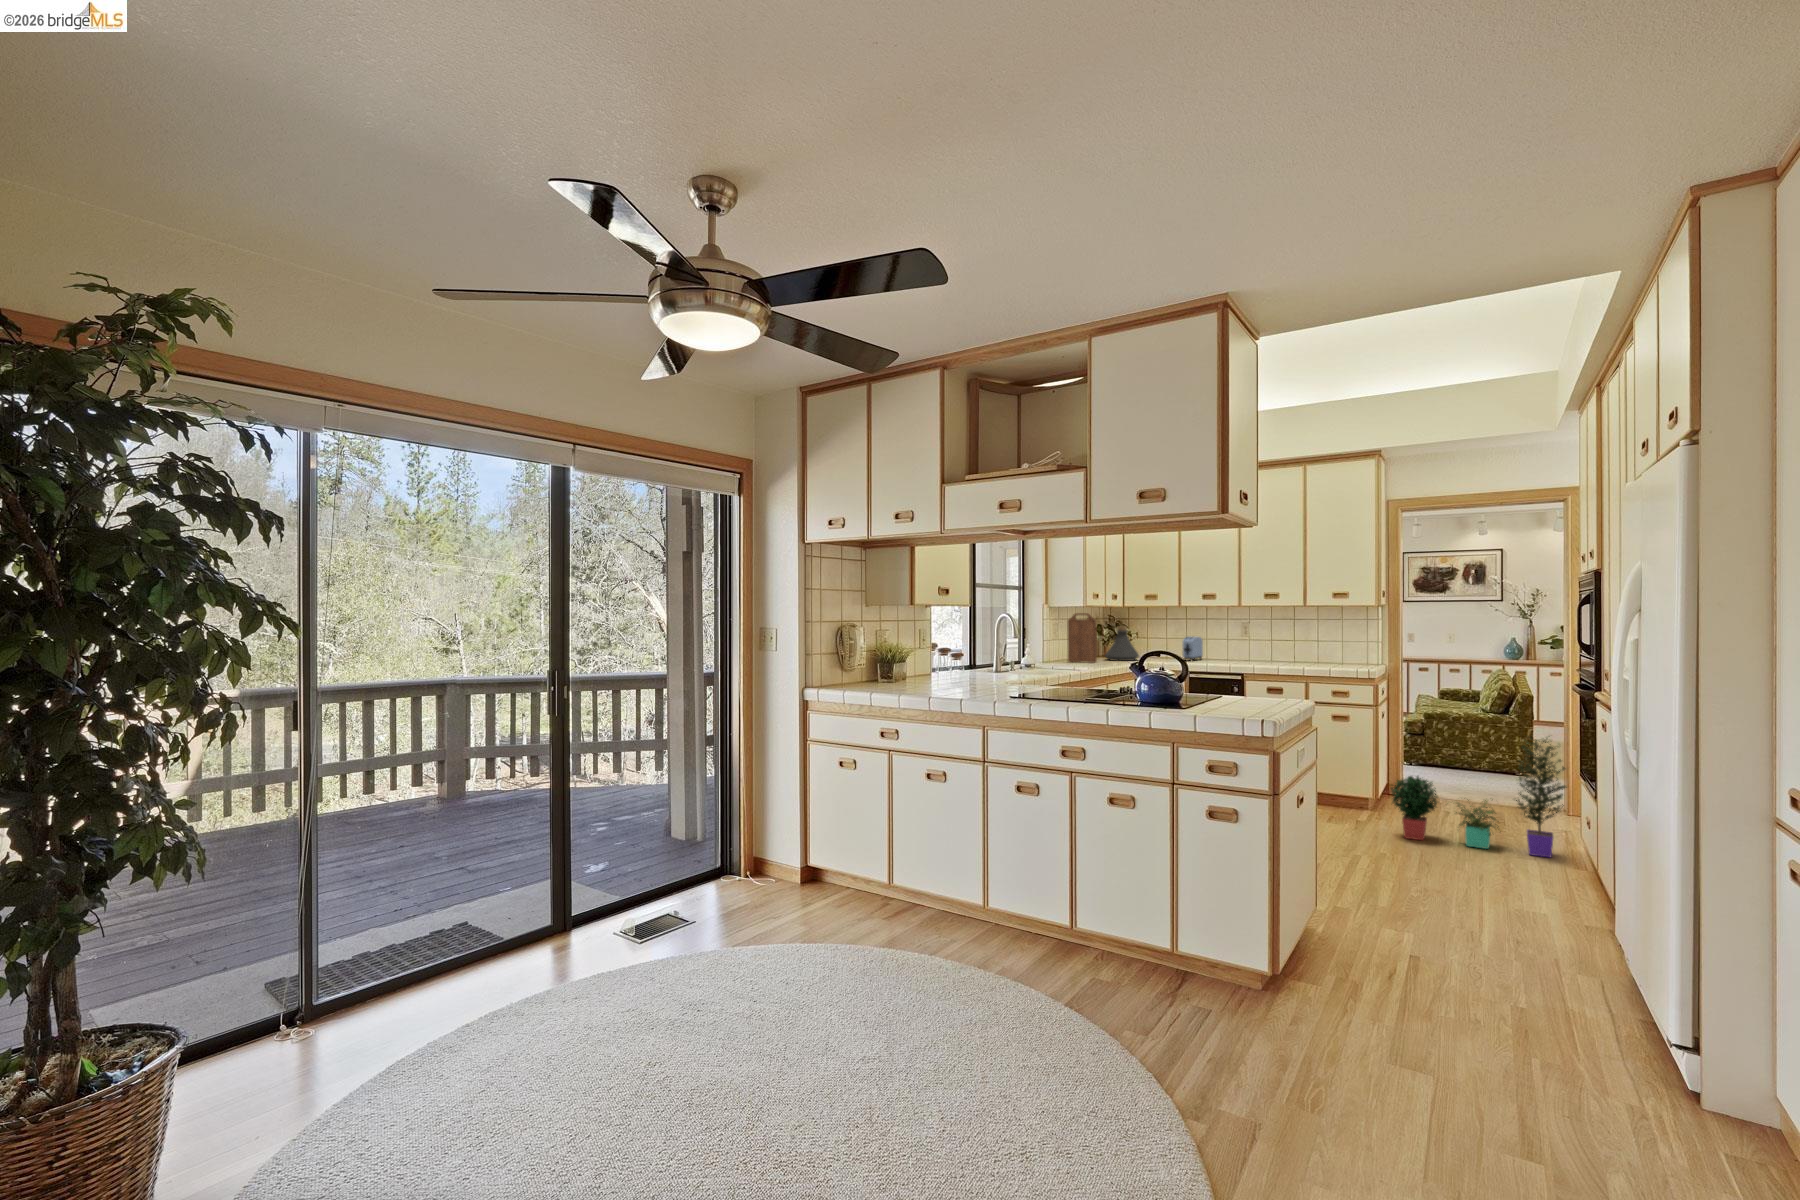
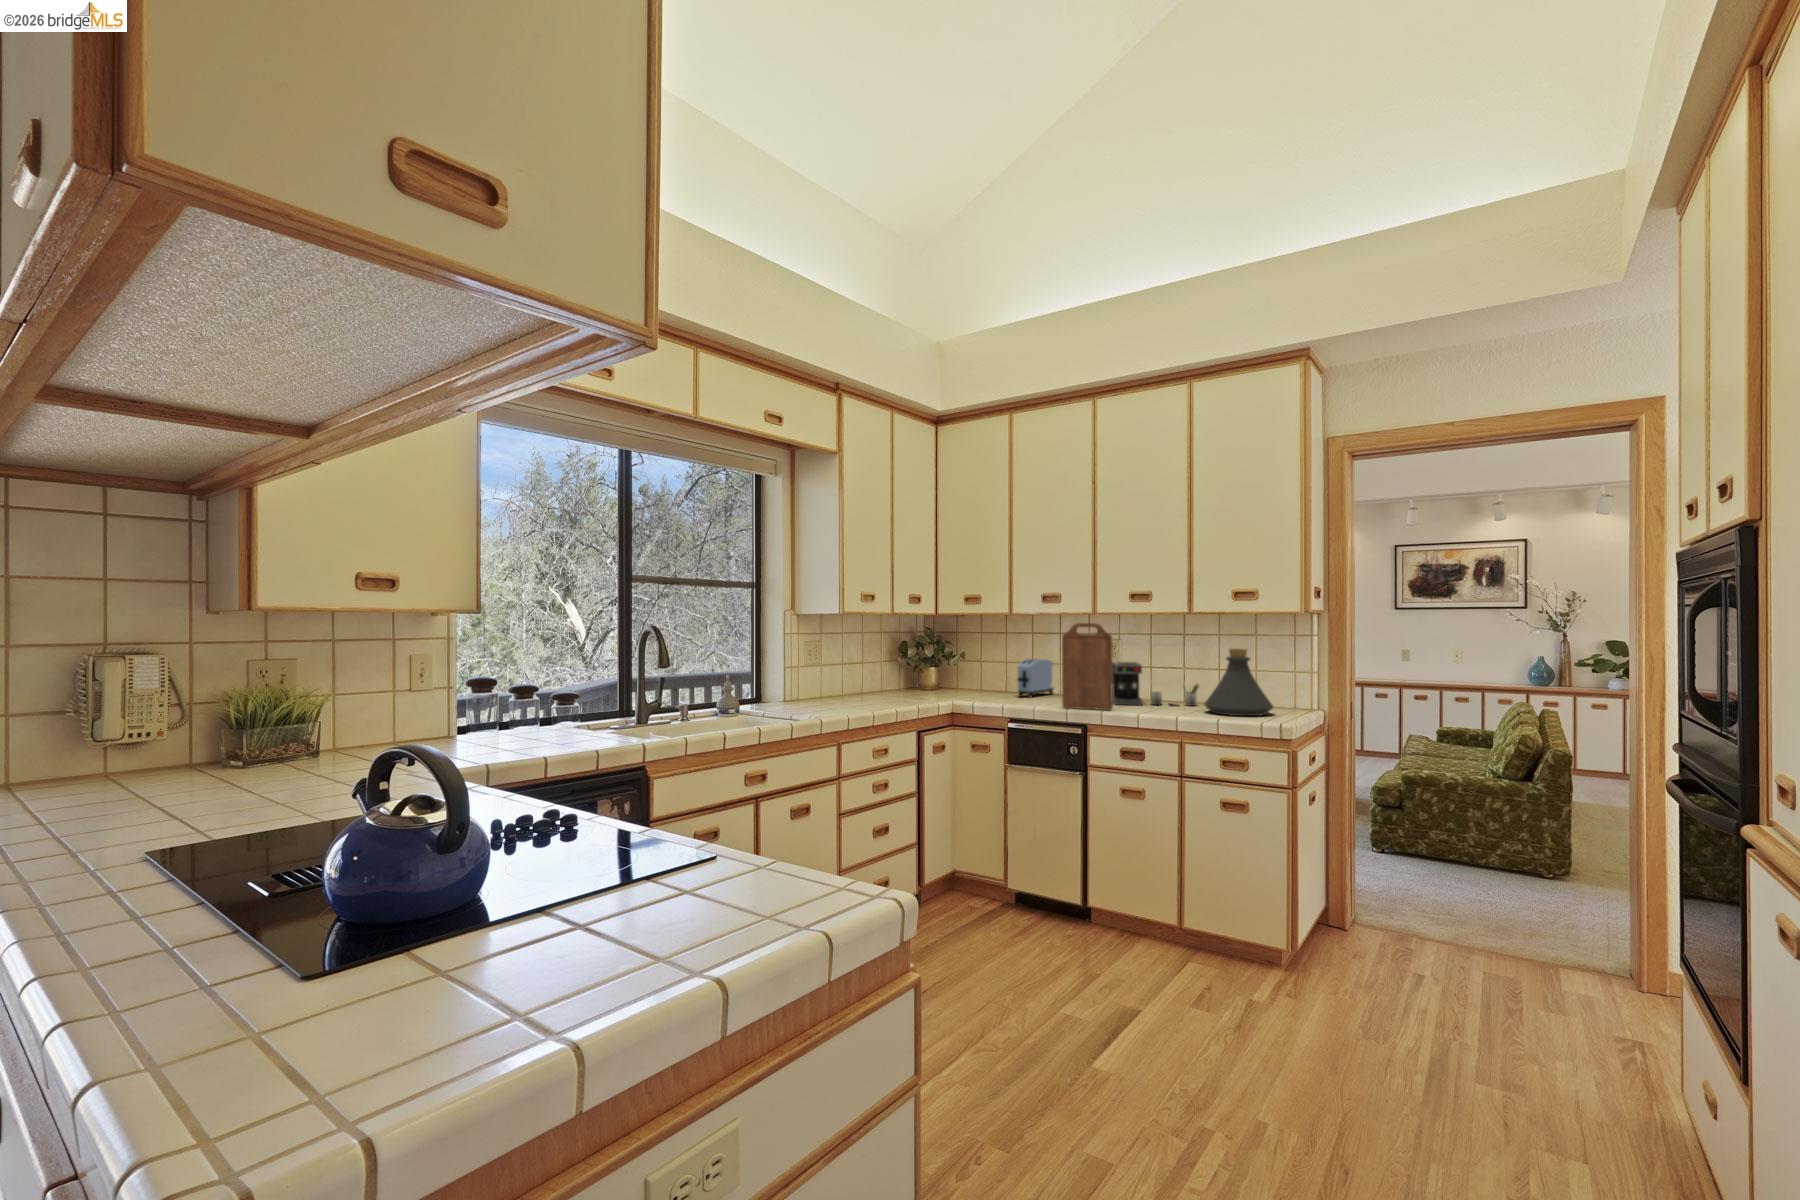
cutting board: present [1067,613,1097,663] -> present [1062,623,1113,710]
bottle: present [1105,626,1139,661] -> present [1204,648,1273,716]
coffee maker: none [1249,638,1308,664] -> present [1112,662,1199,706]
potted plant: present [1391,737,1567,857] -> none [1297,883,1664,1153]

